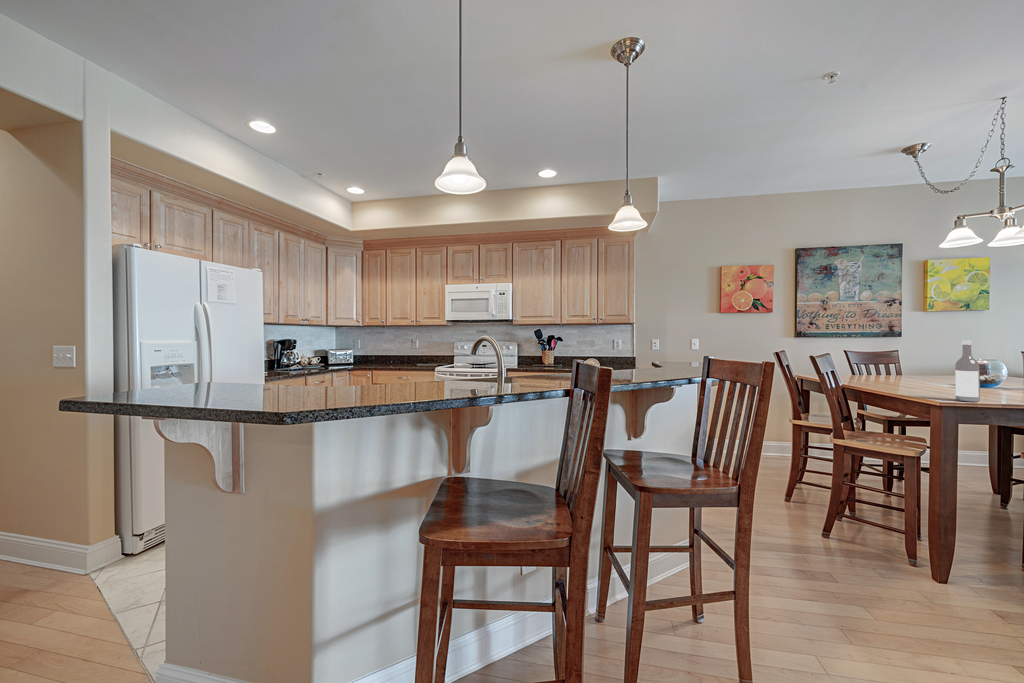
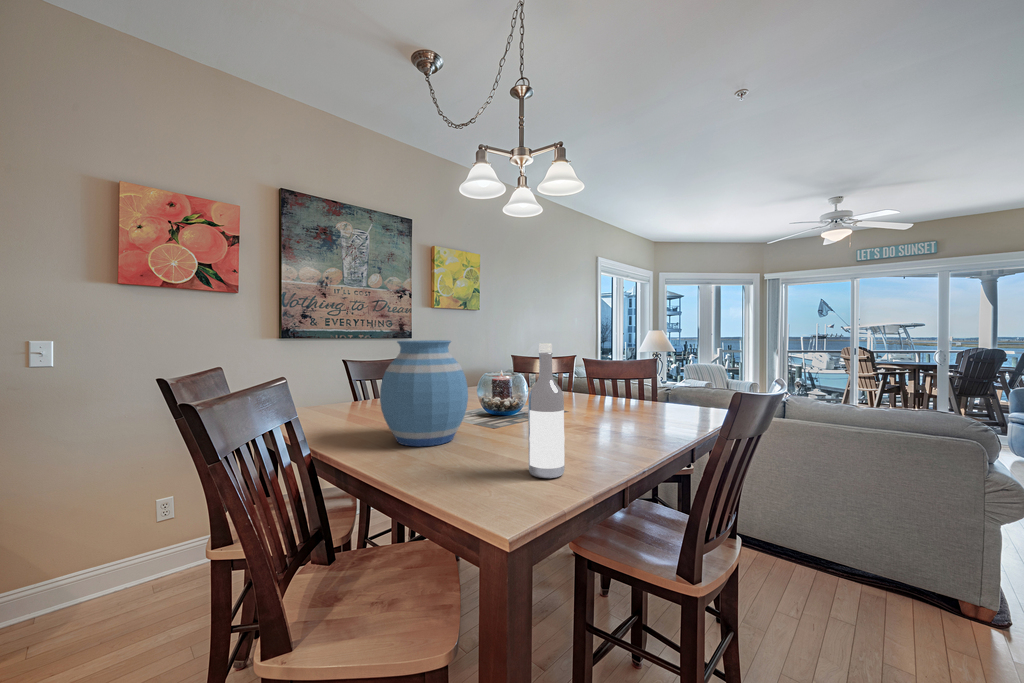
vase: none [871,339,929,390] -> present [380,340,468,446]

